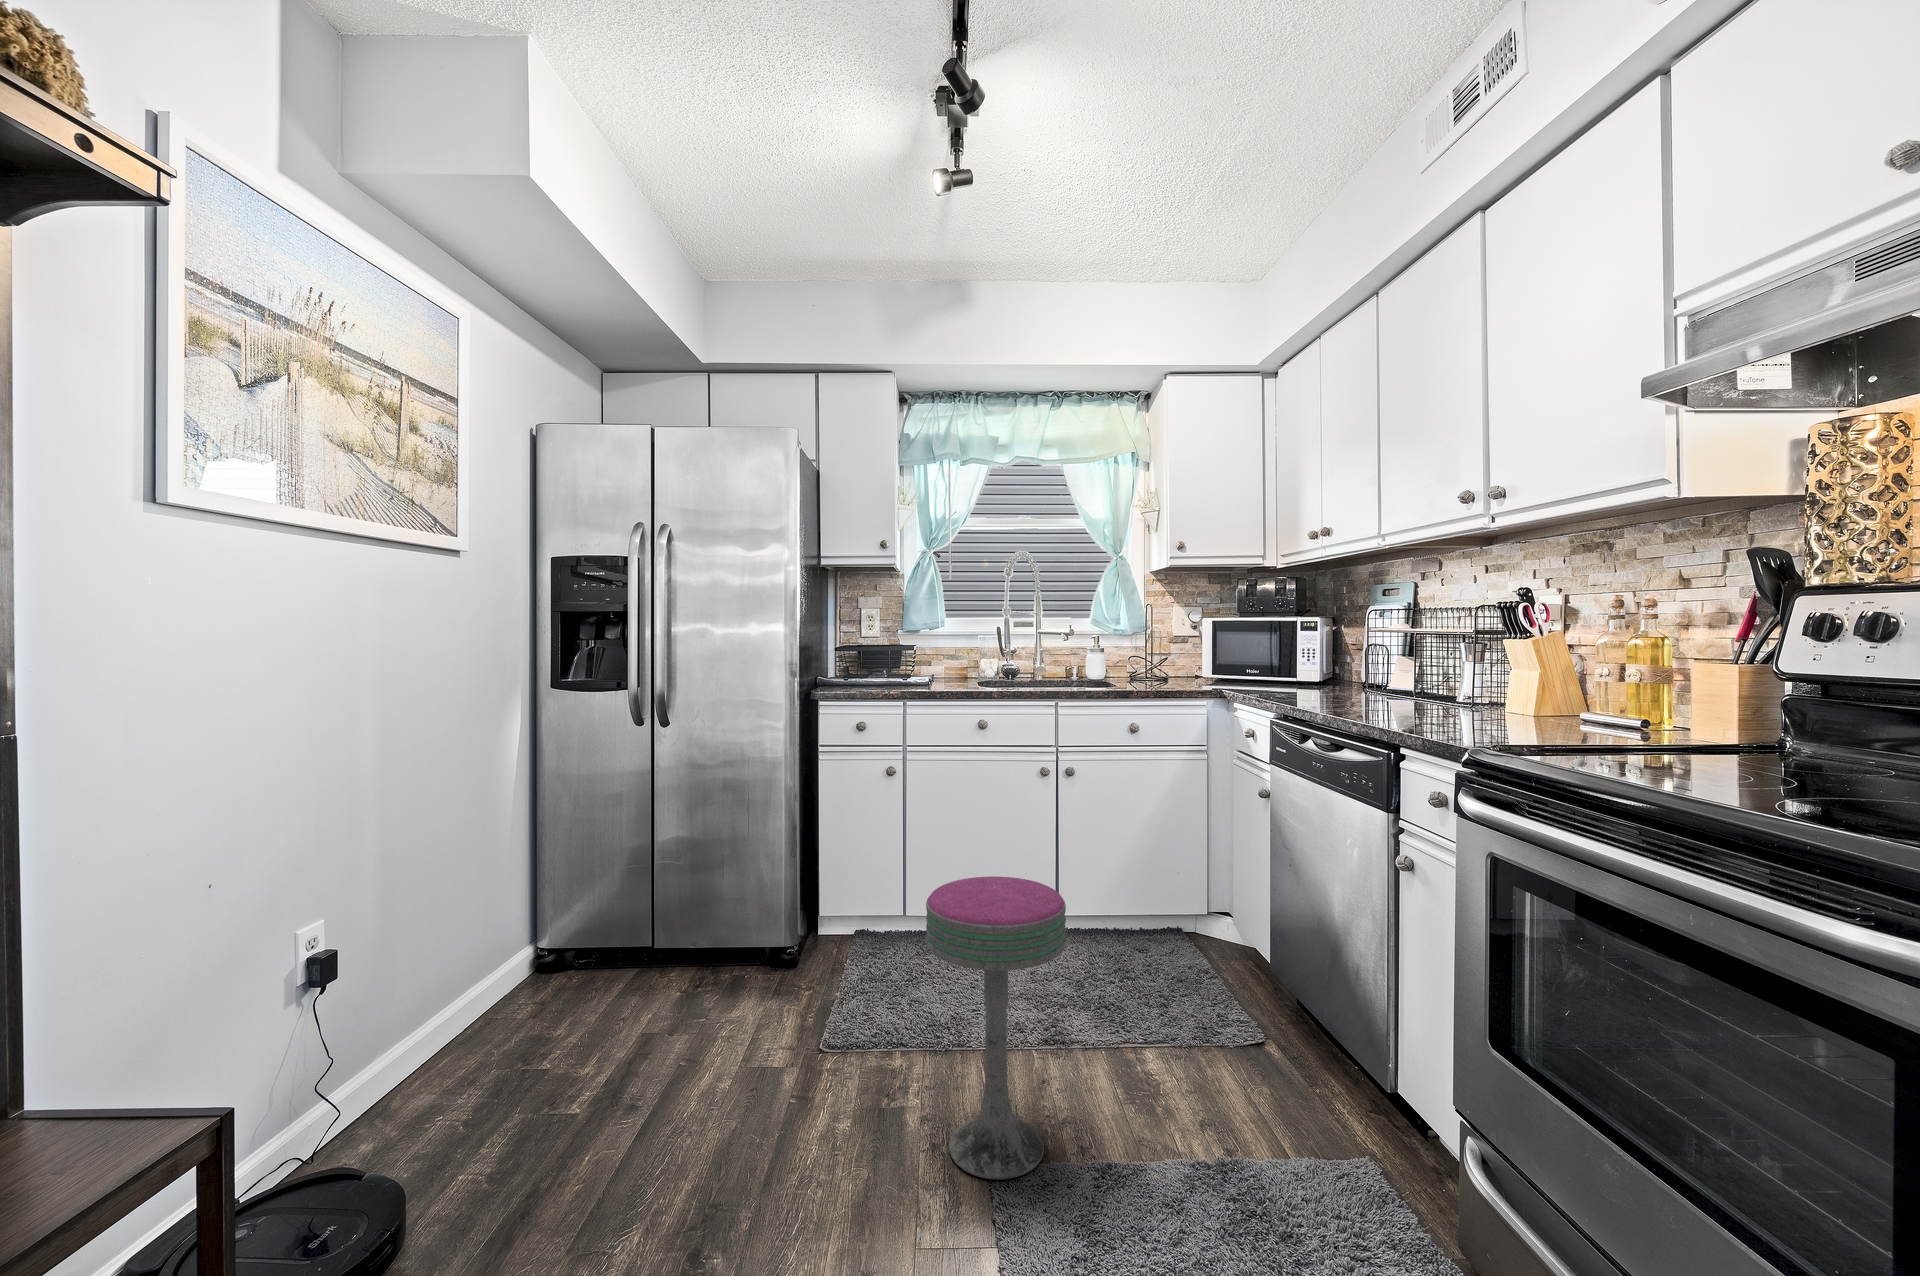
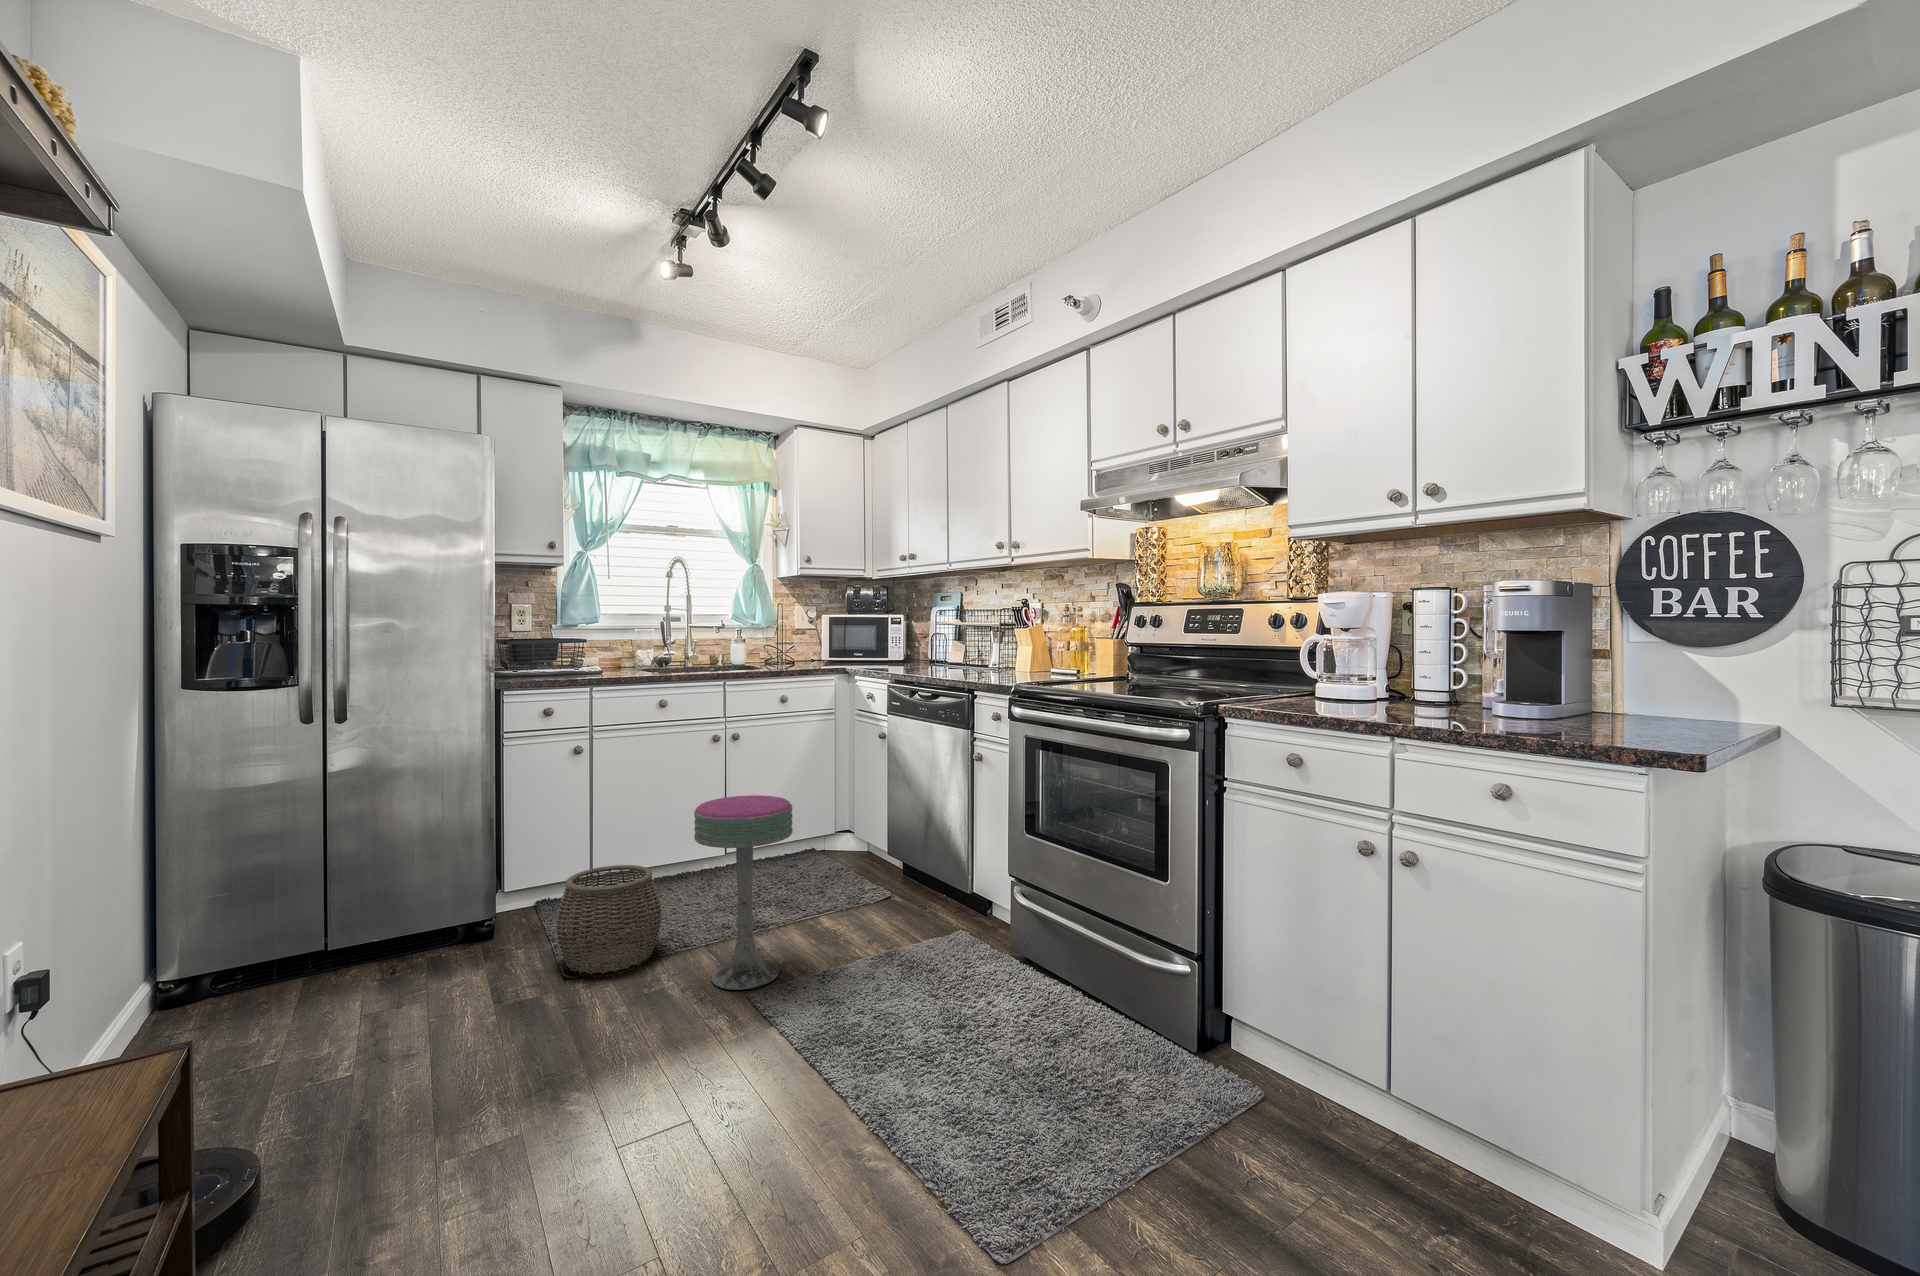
woven basket: none [799,932,924,1081] -> present [556,865,662,974]

